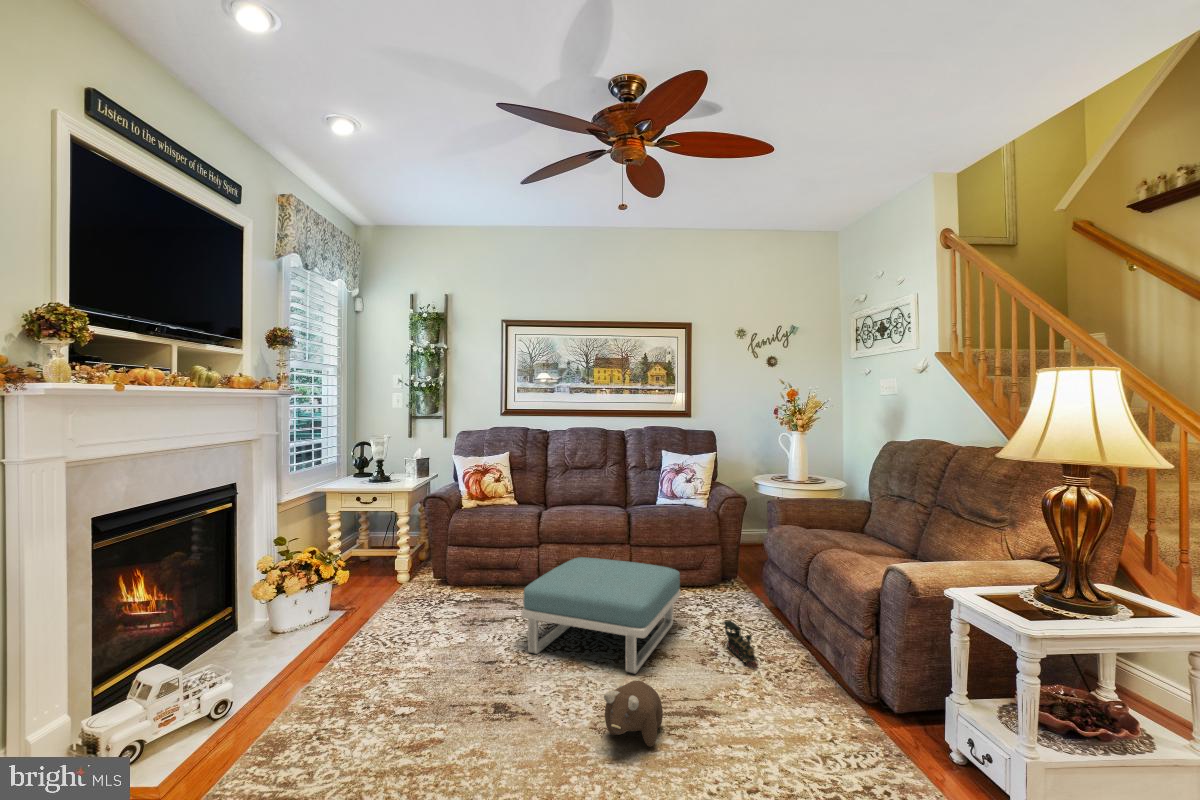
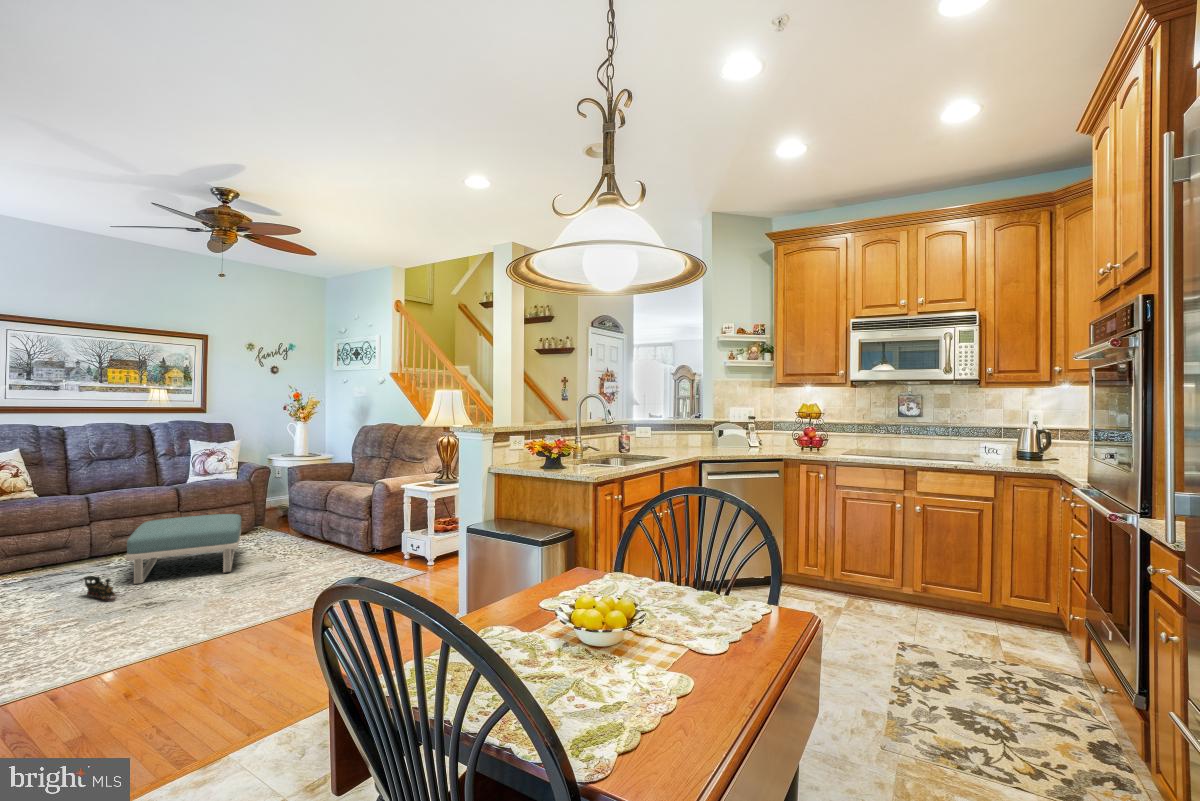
toy train: present [723,621,758,668] -> present [84,576,116,600]
plush toy: present [604,680,663,746] -> none [236,558,271,590]

